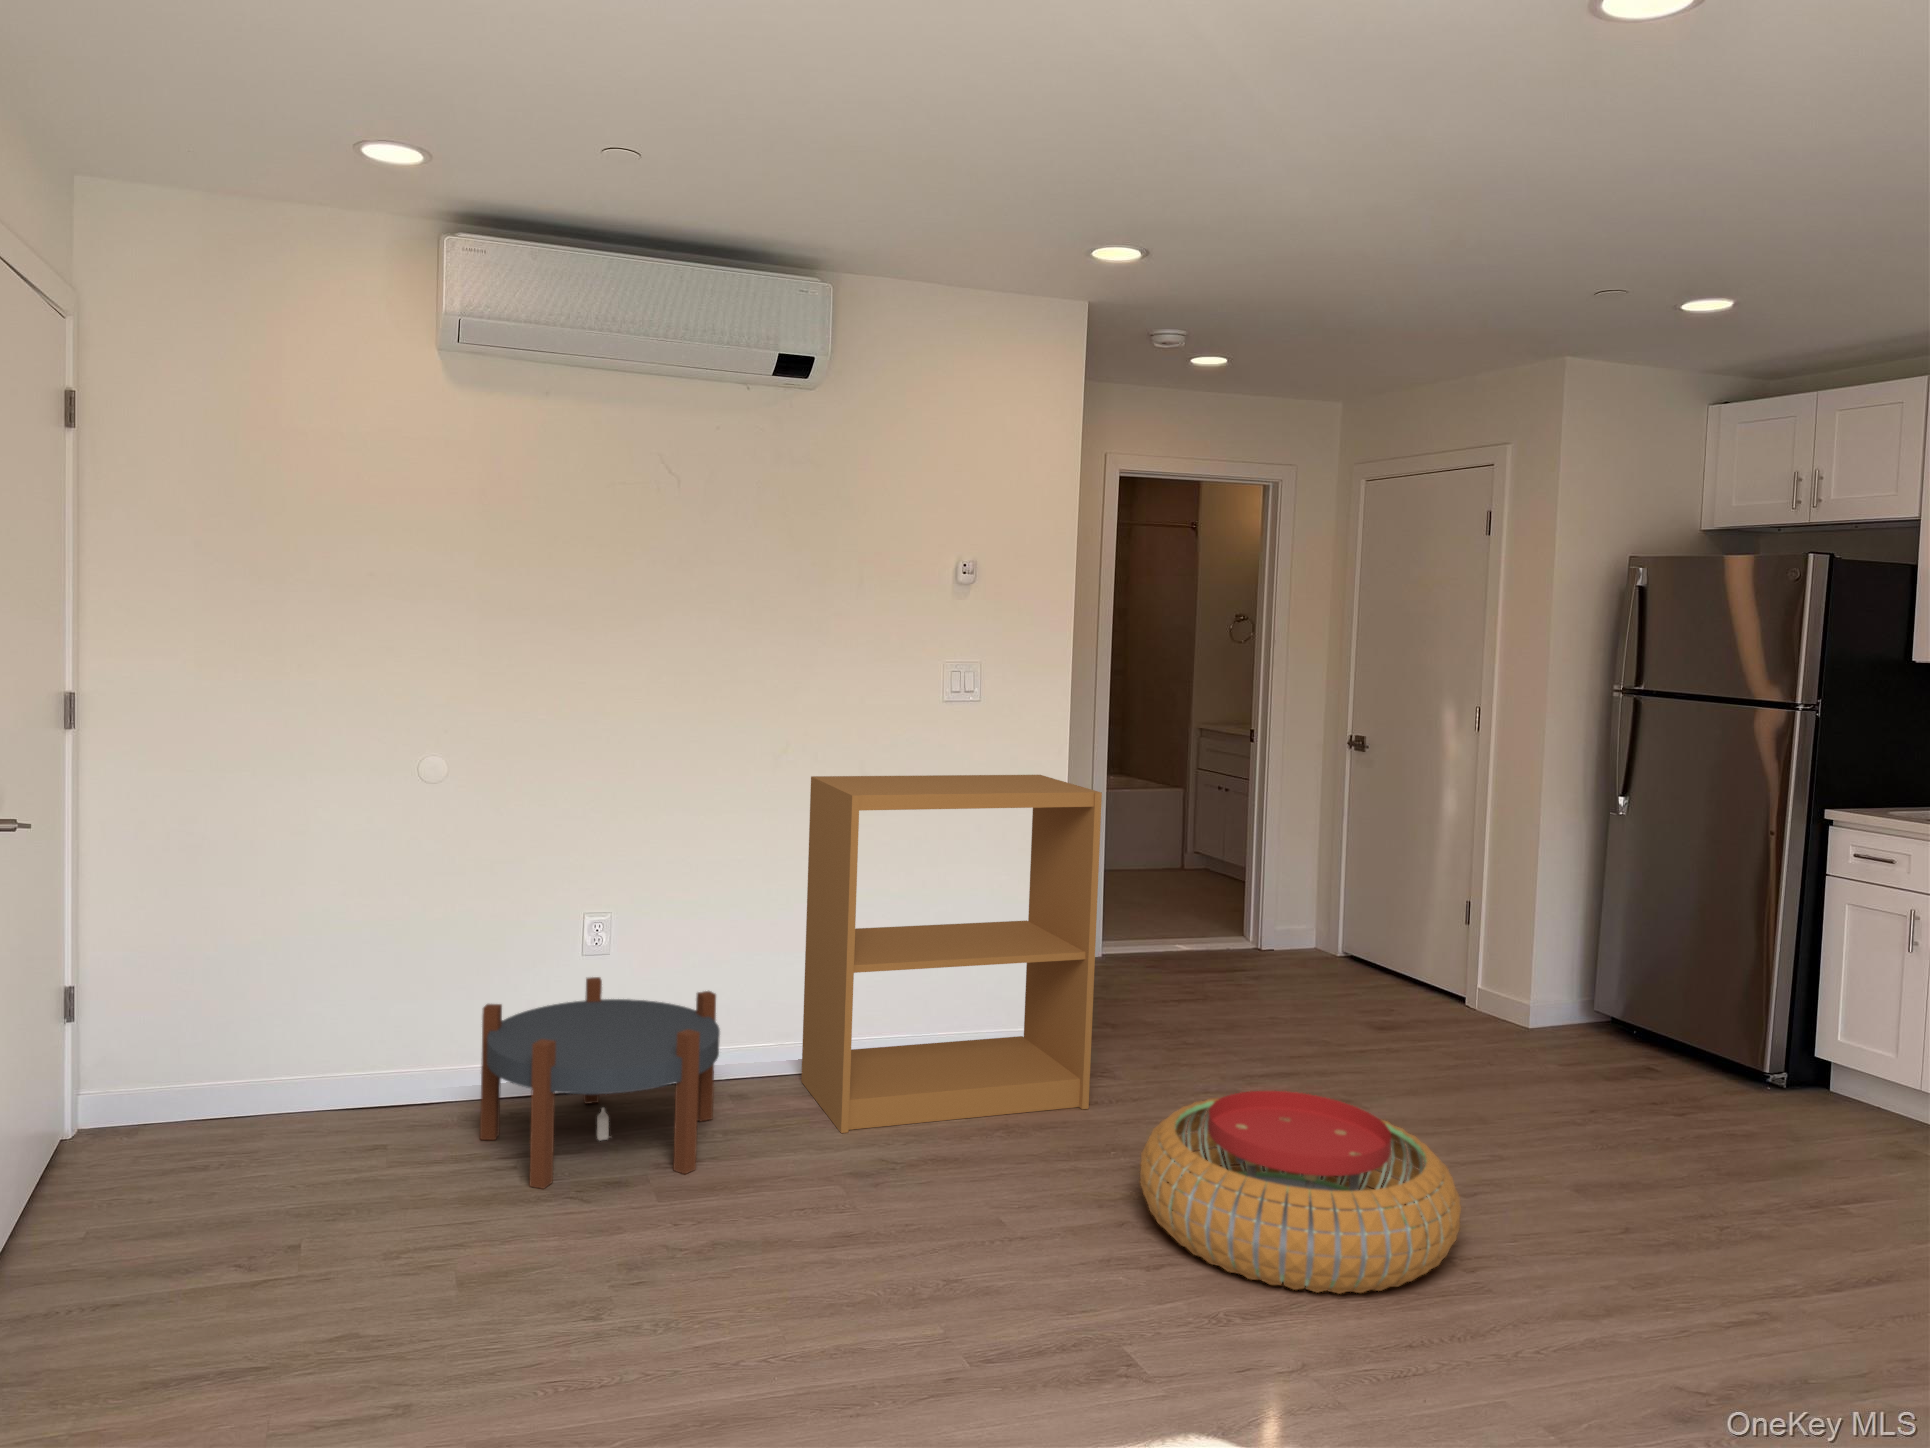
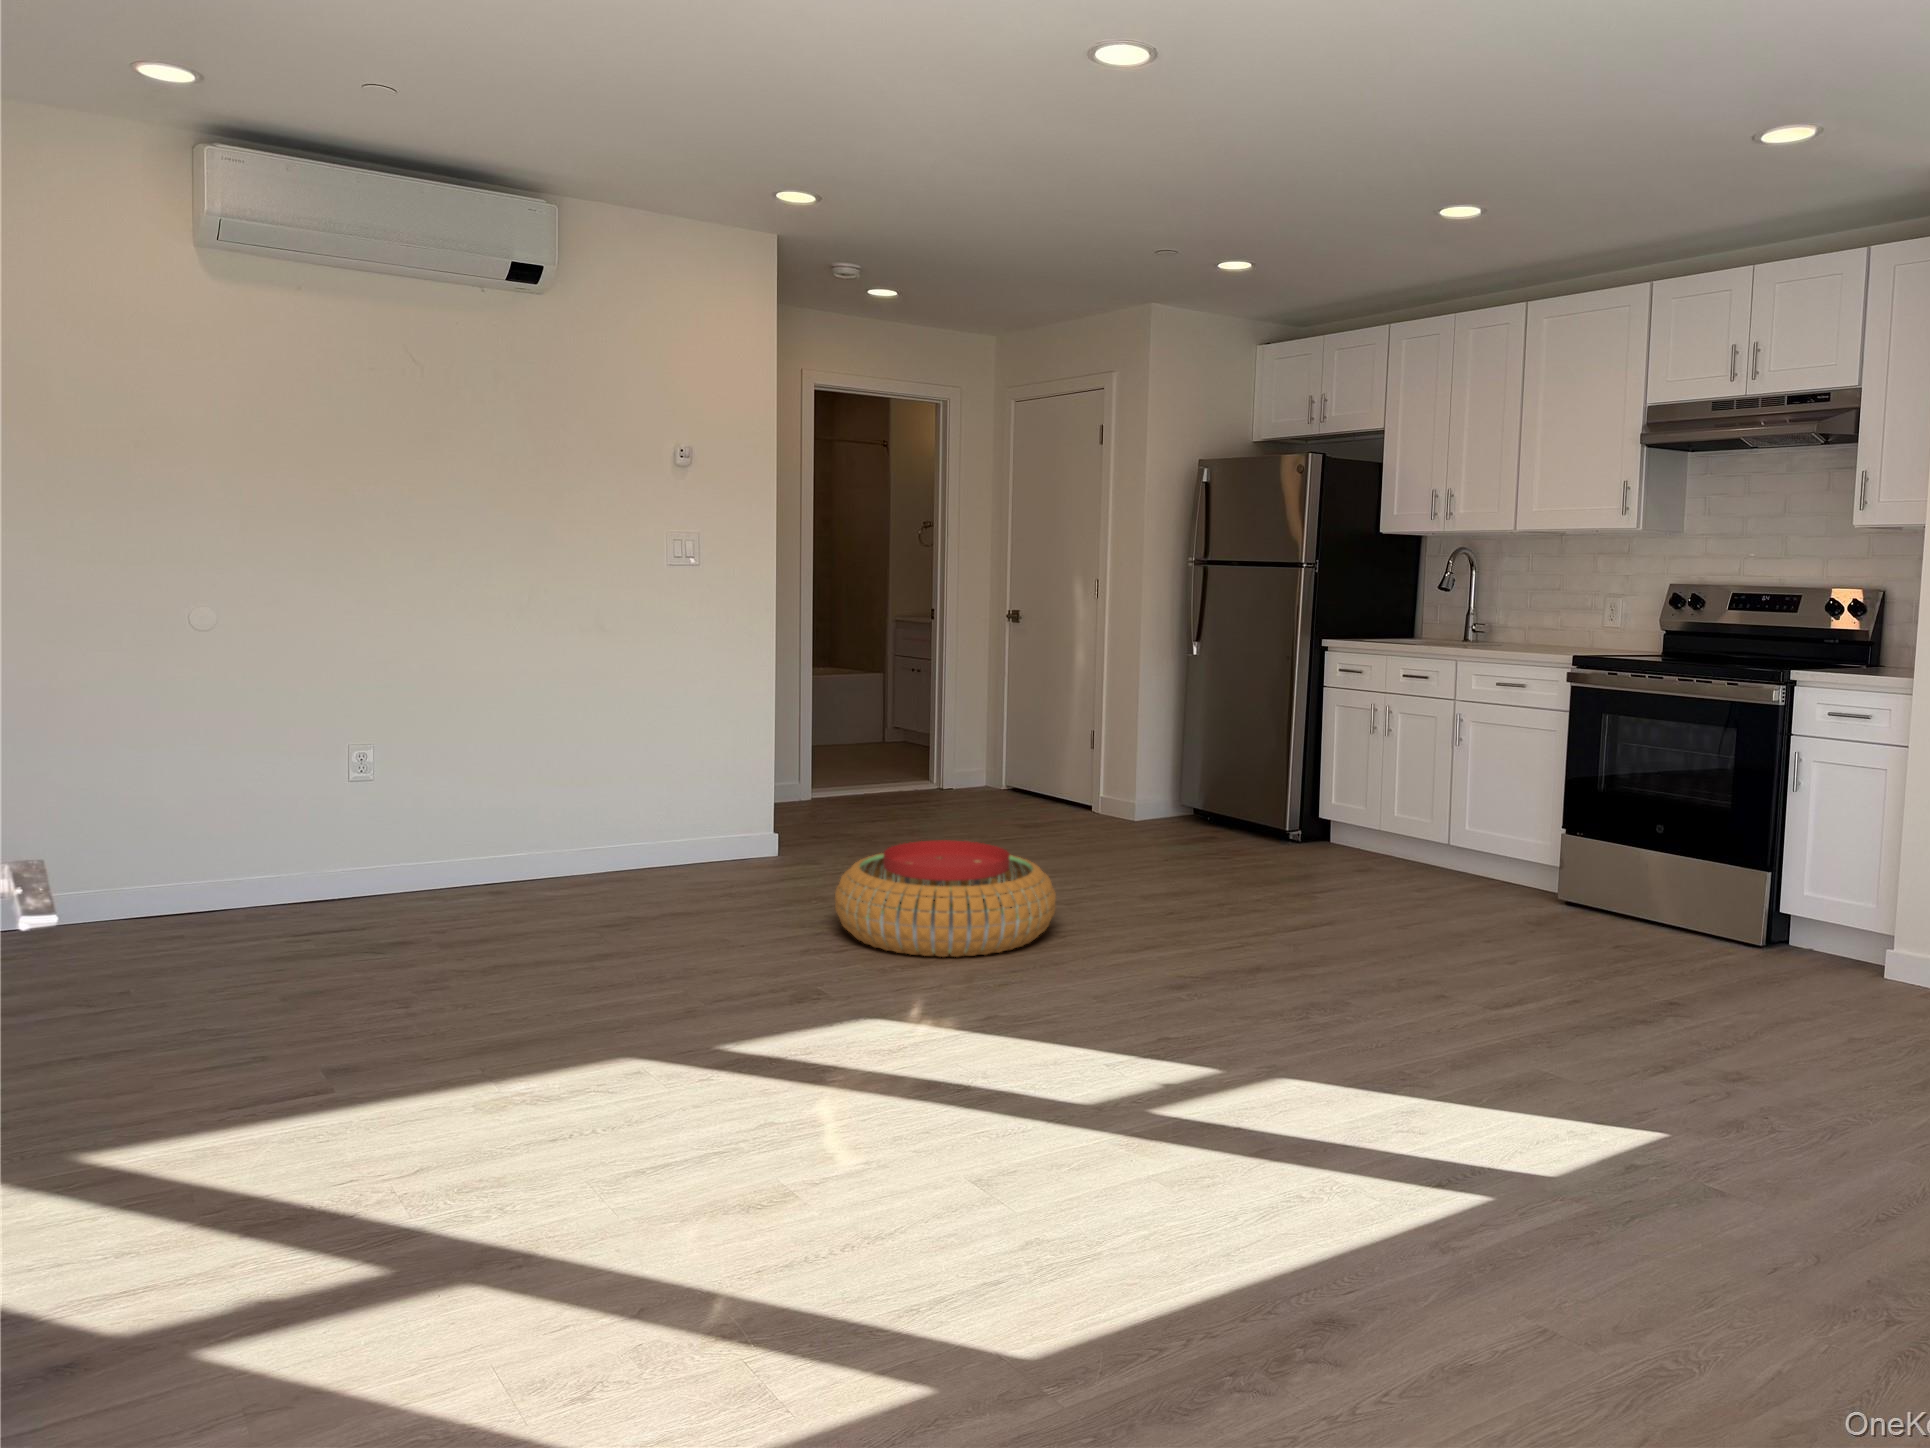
bookshelf: present [801,775,1102,1133] -> none [557,629,801,910]
side table: present [480,977,720,1189] -> none [279,803,493,957]

